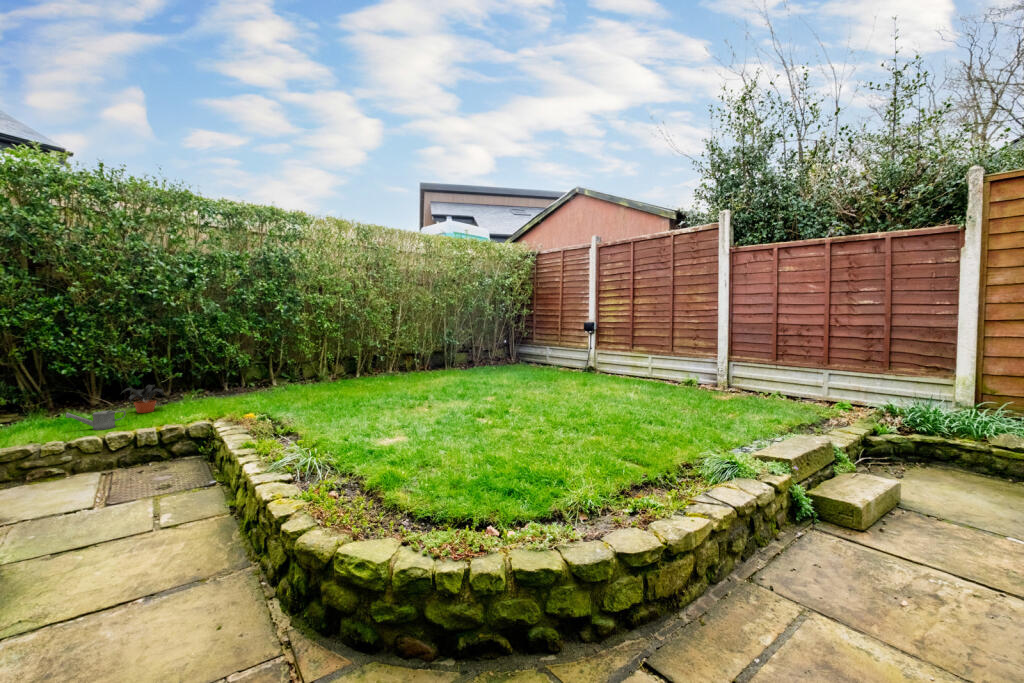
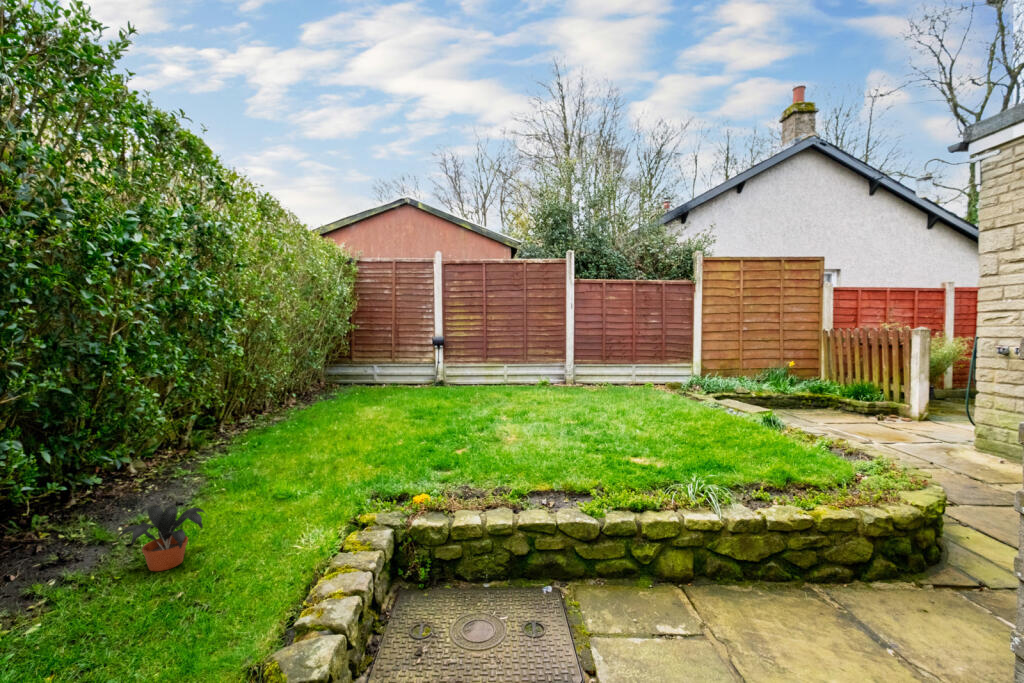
watering can: present [66,411,126,430] -> none [212,550,282,608]

